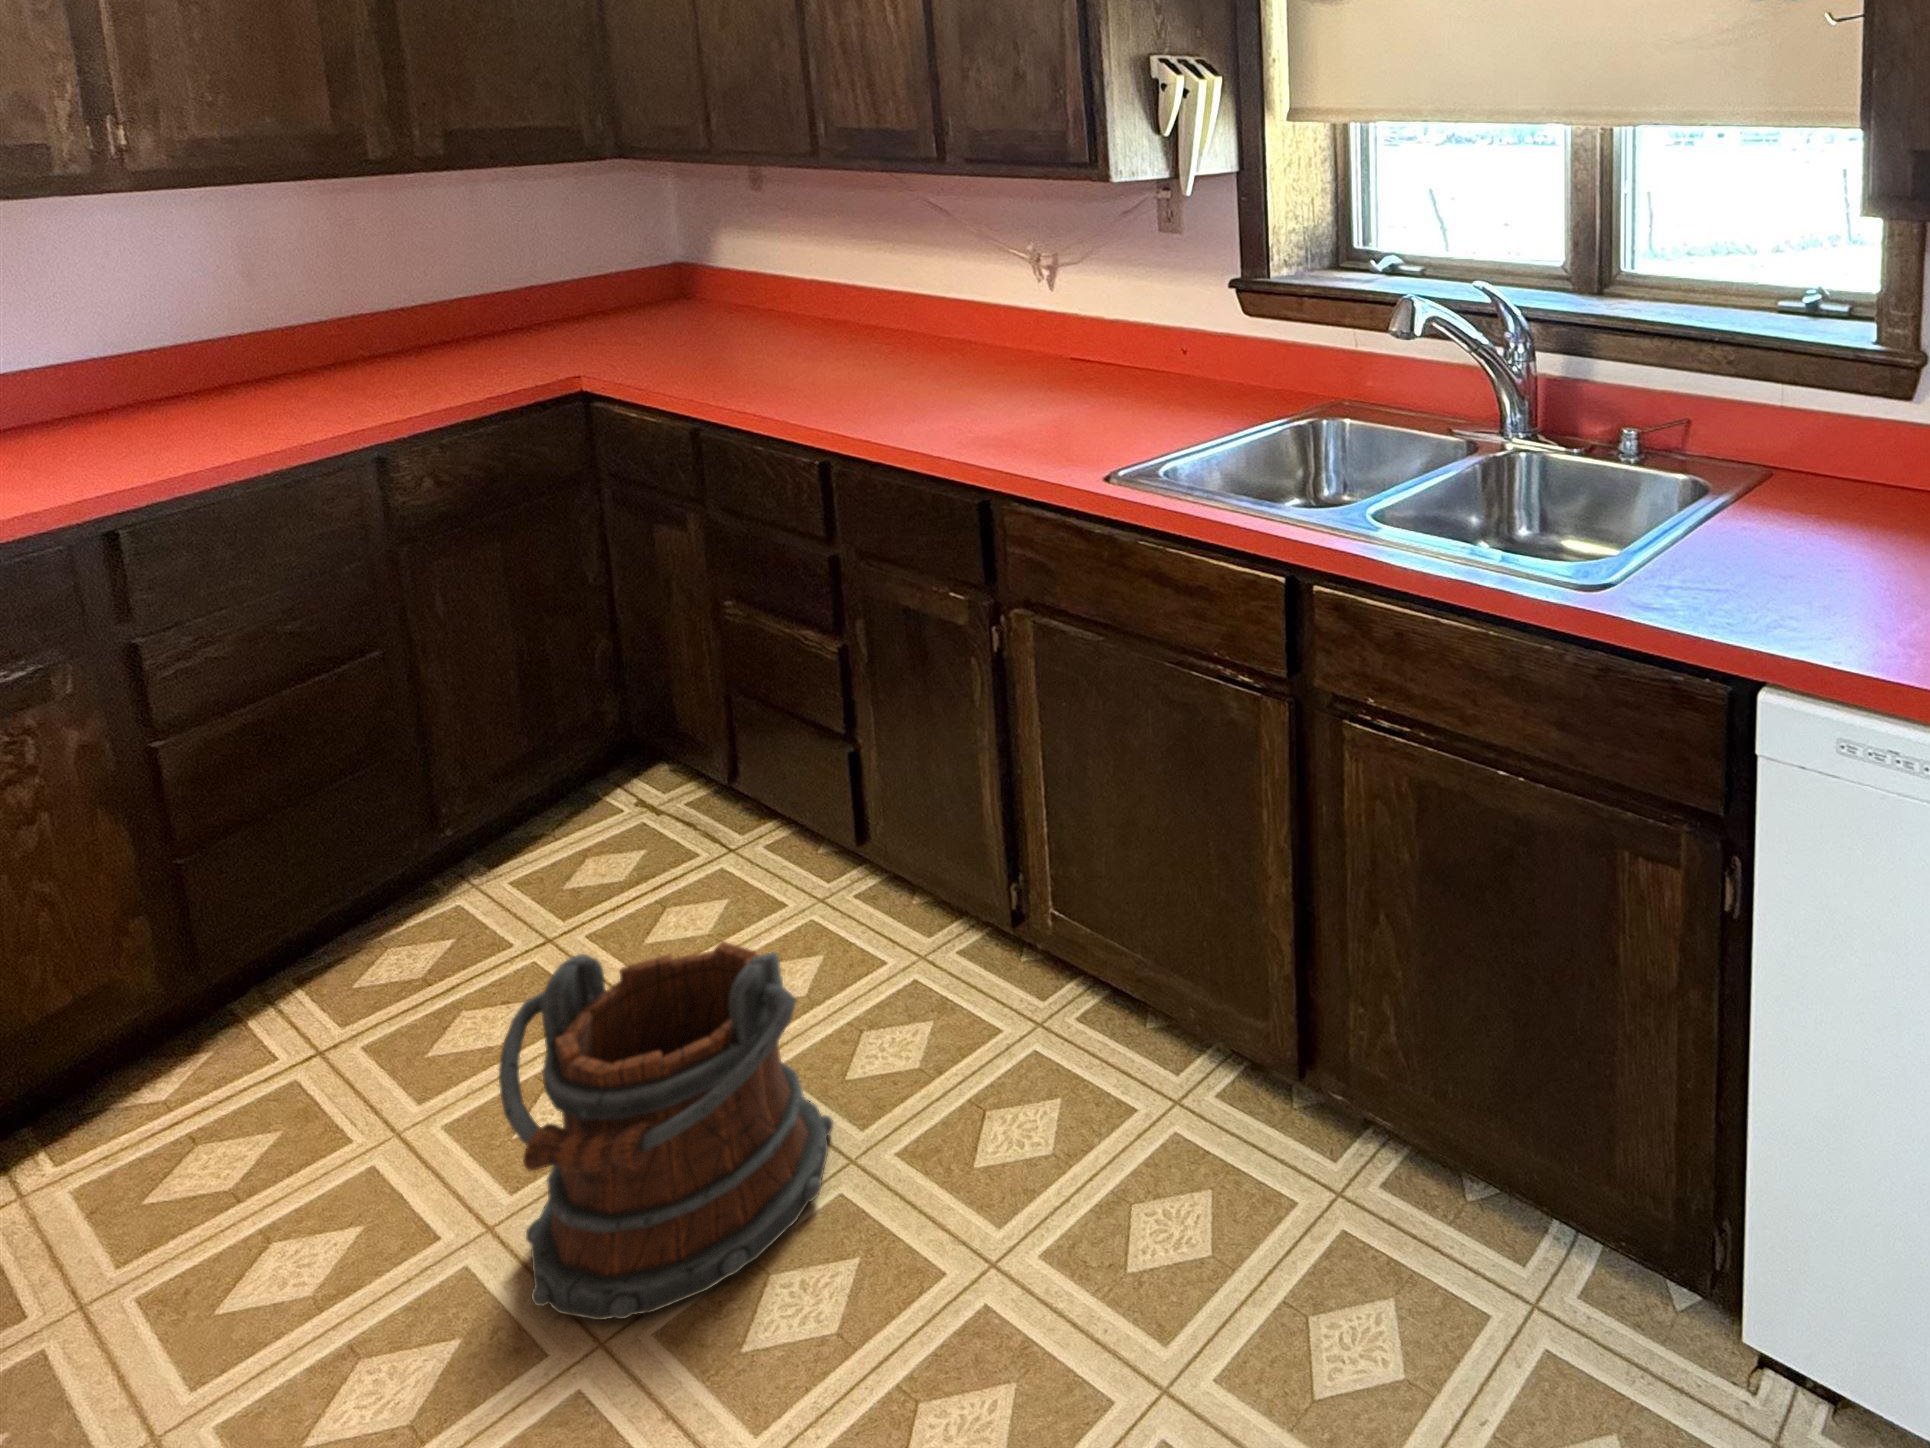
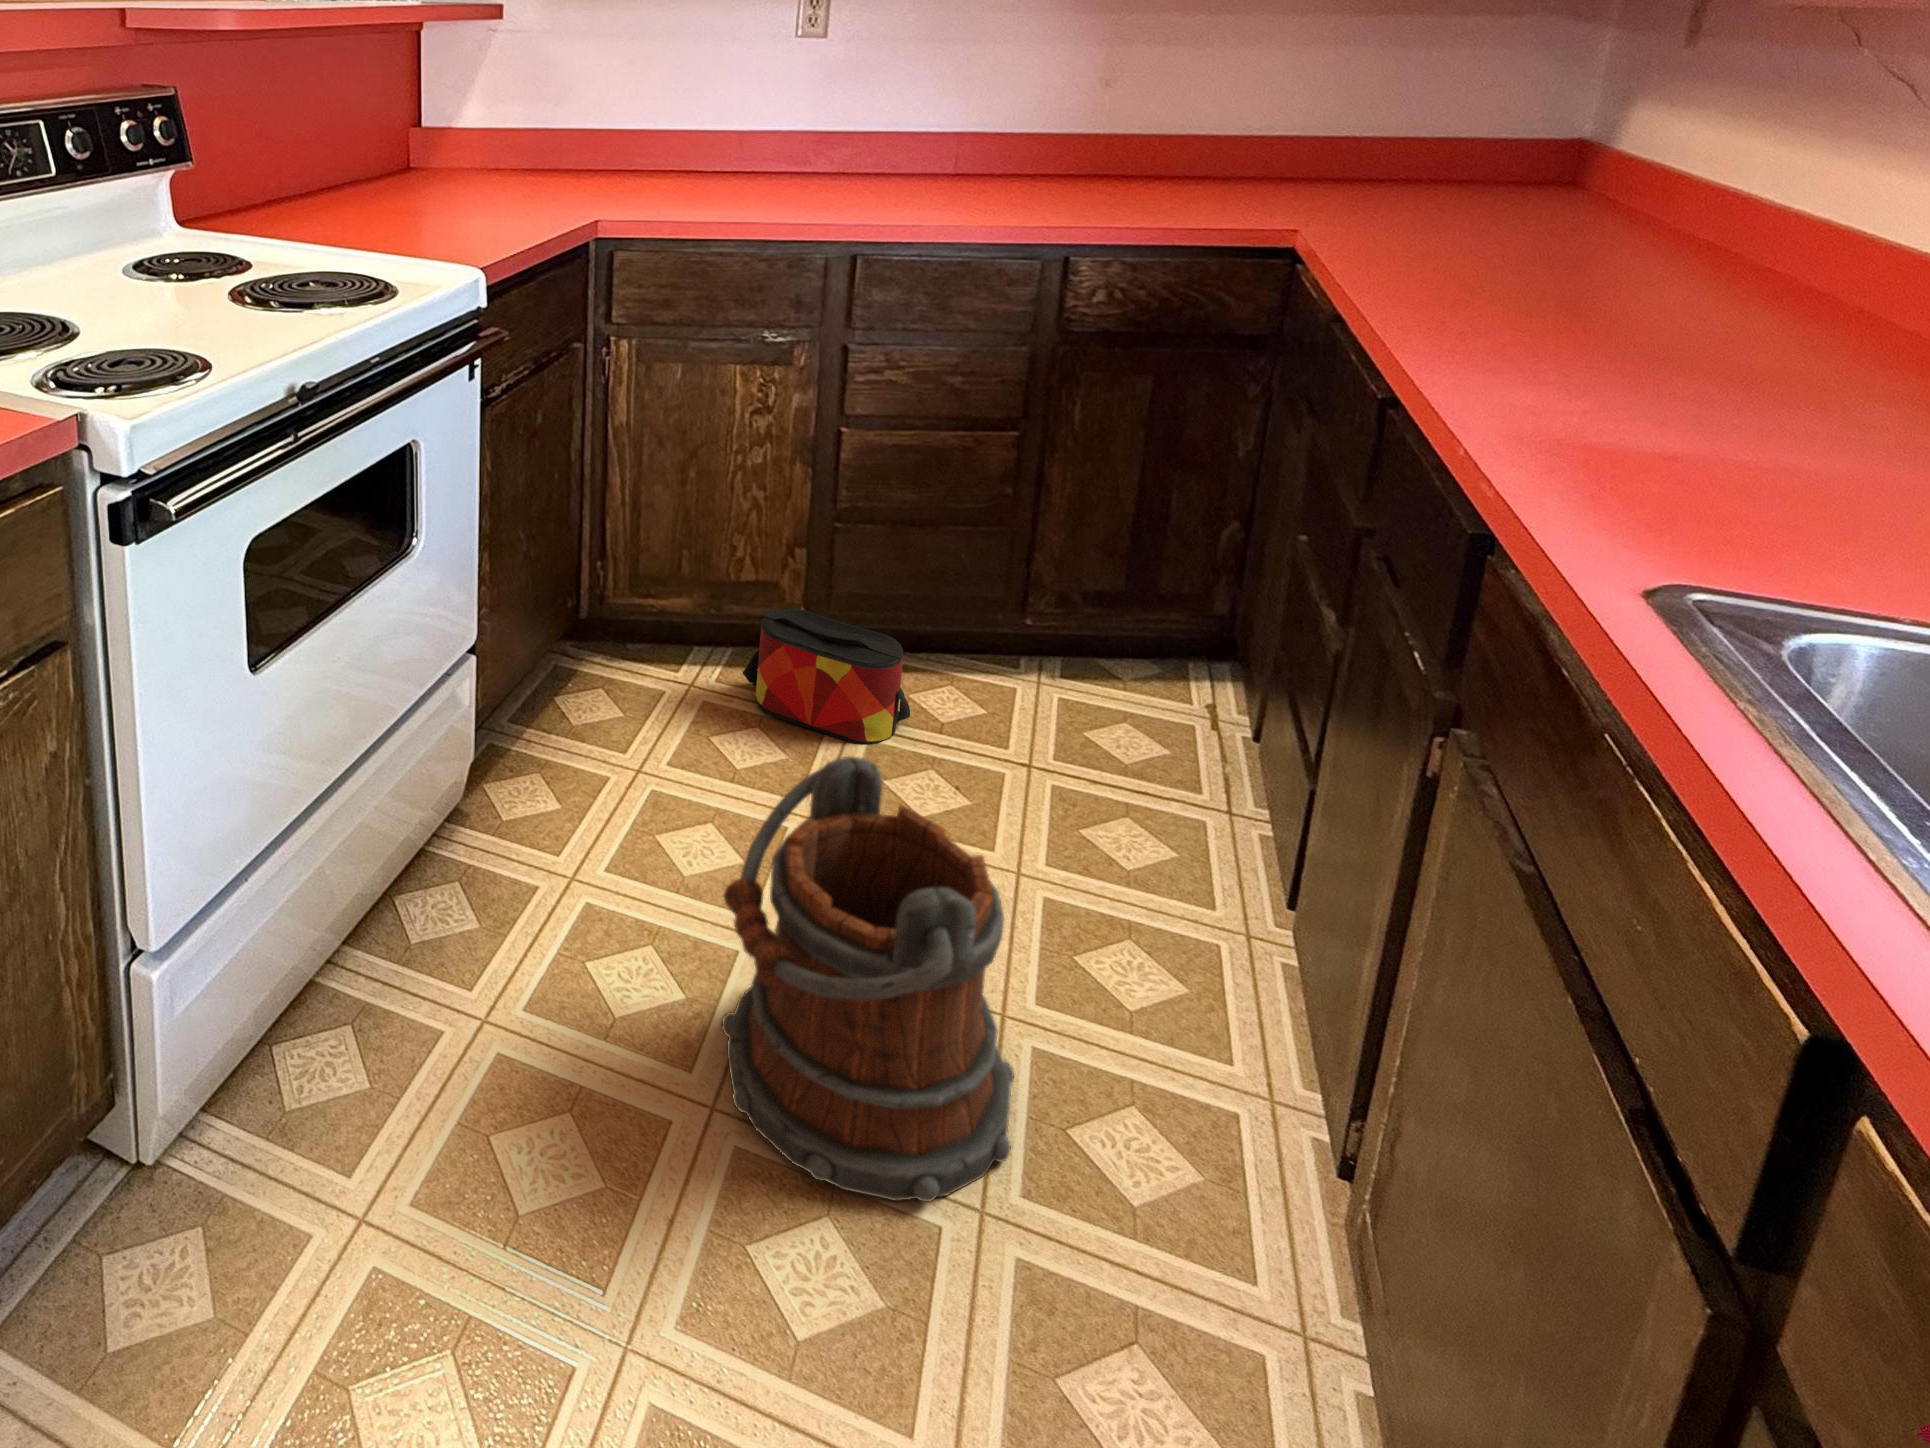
bag: none [107,931,391,1131] -> present [743,608,910,745]

